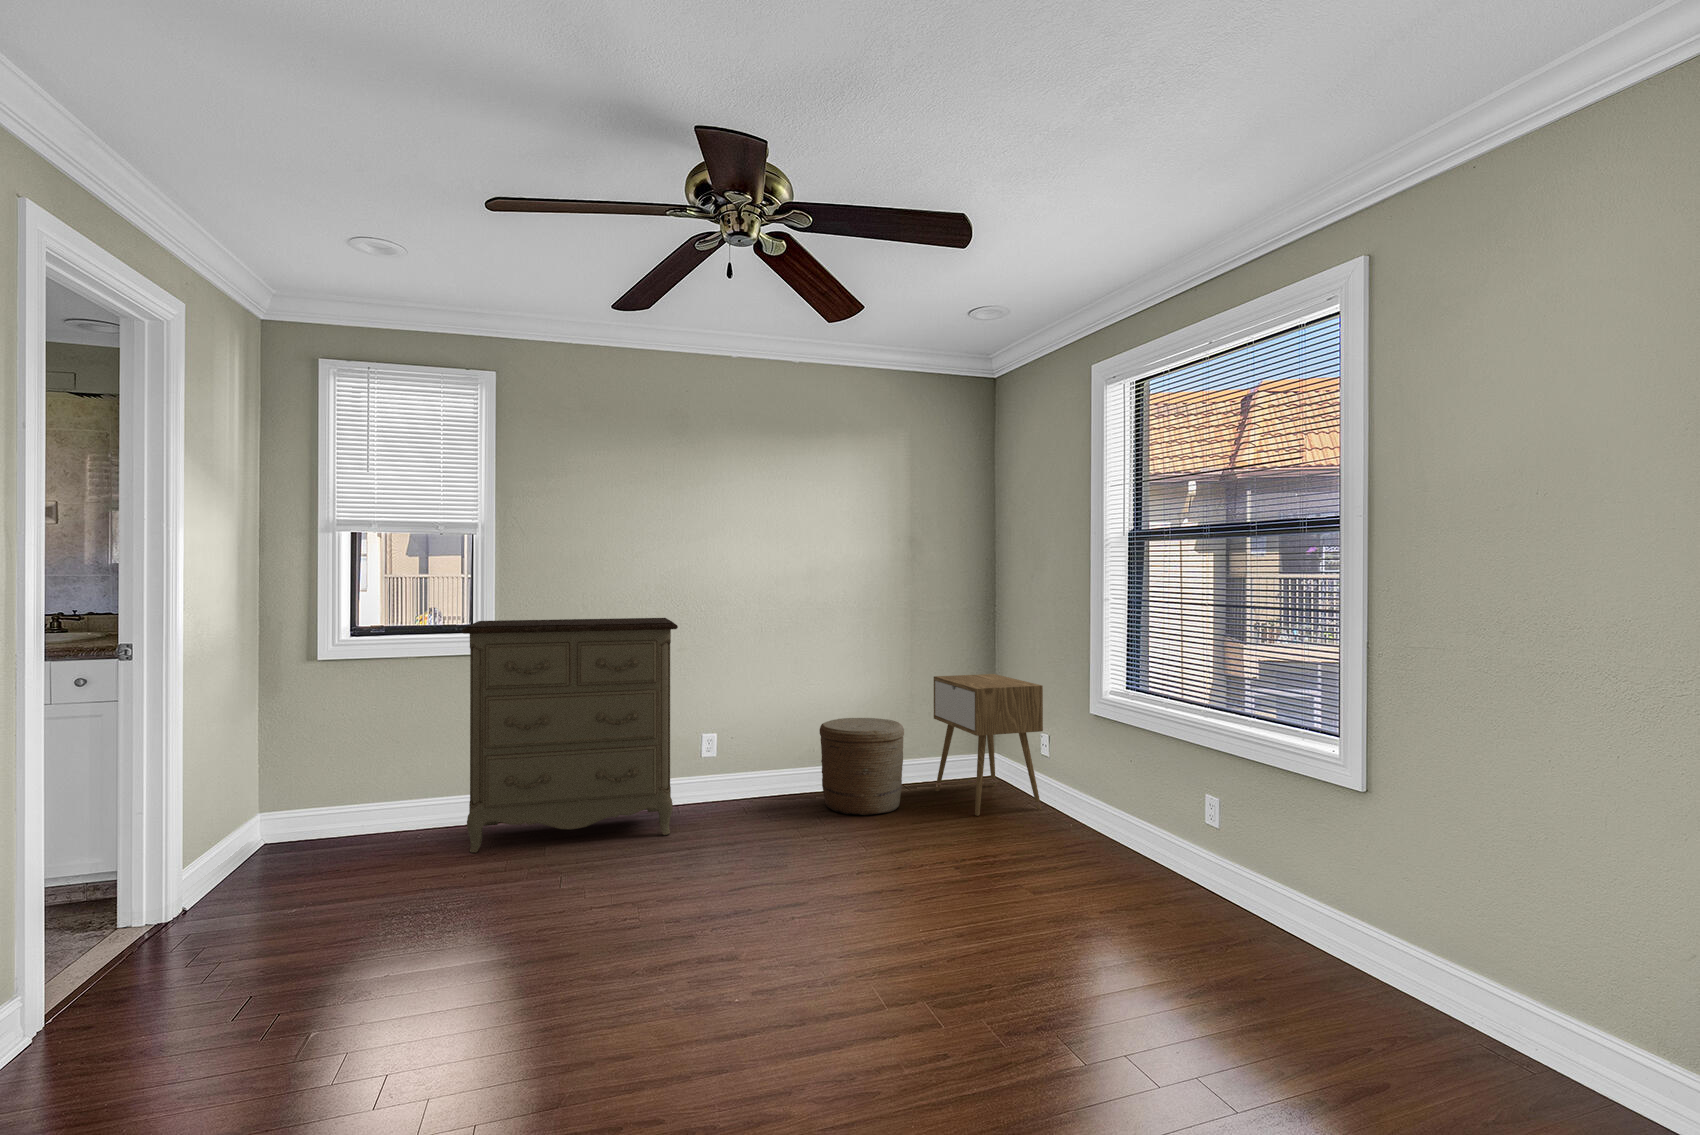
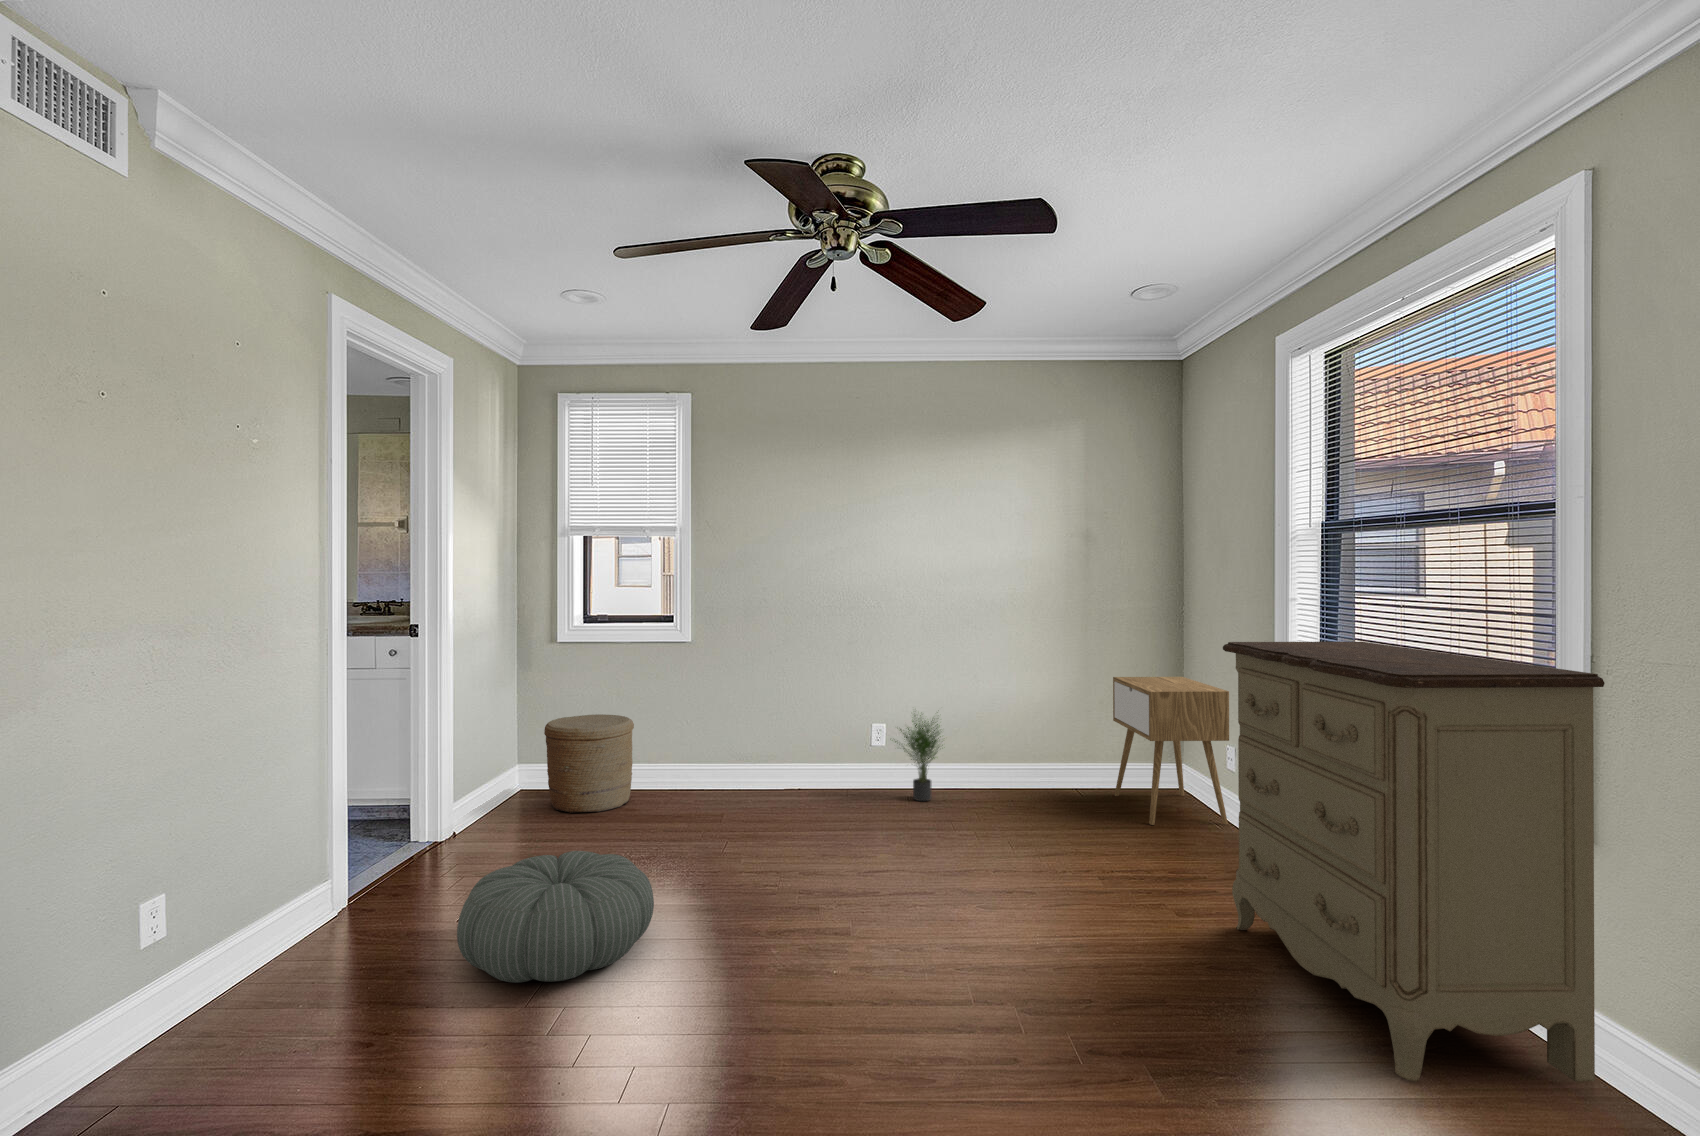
dresser: present [462,618,678,853] -> present [1223,641,1605,1082]
potted plant: none [712,713,782,812] -> present [895,715,941,801]
woven basket: present [820,718,904,815] -> present [544,714,634,813]
pouf: none [260,900,507,1066] -> present [457,851,654,983]

